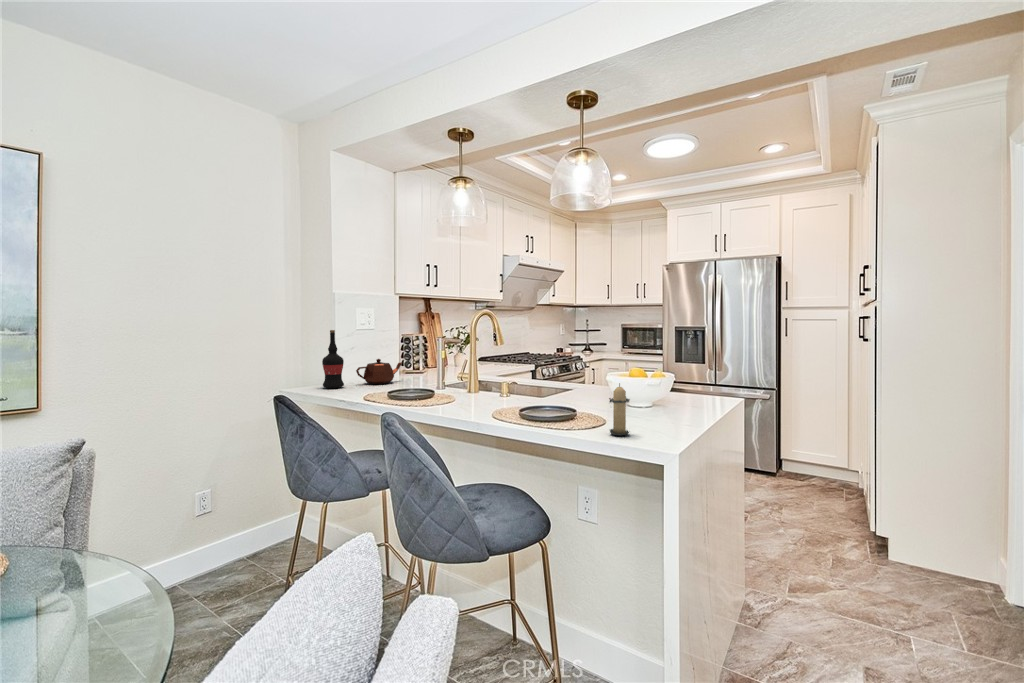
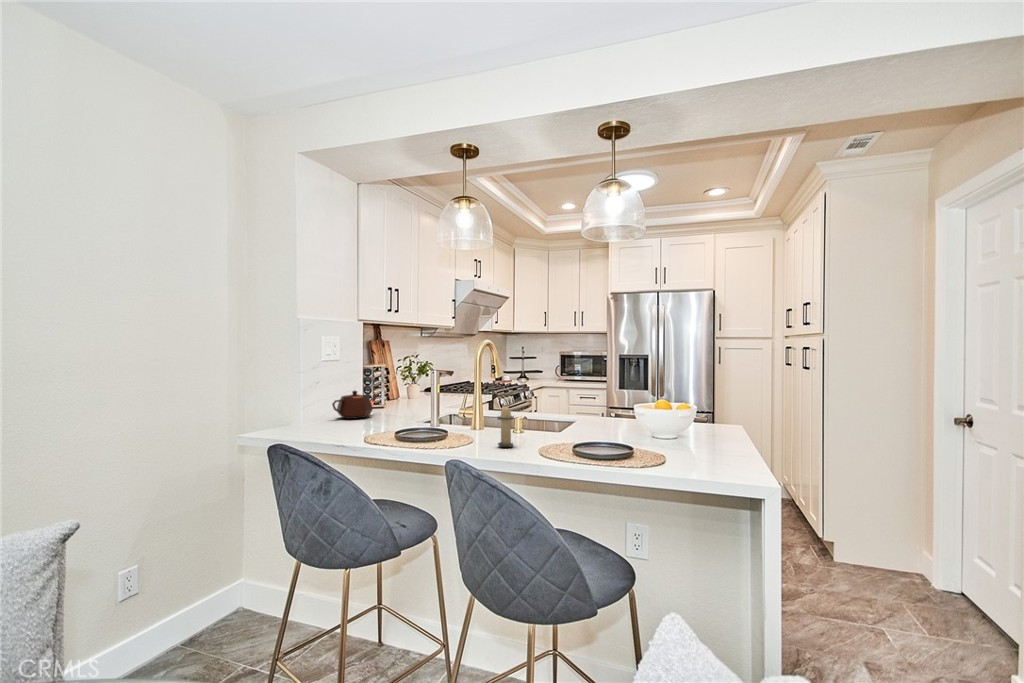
wine bottle: present [322,330,344,388] -> none [297,359,322,425]
candle: present [609,383,630,435] -> present [498,406,514,447]

